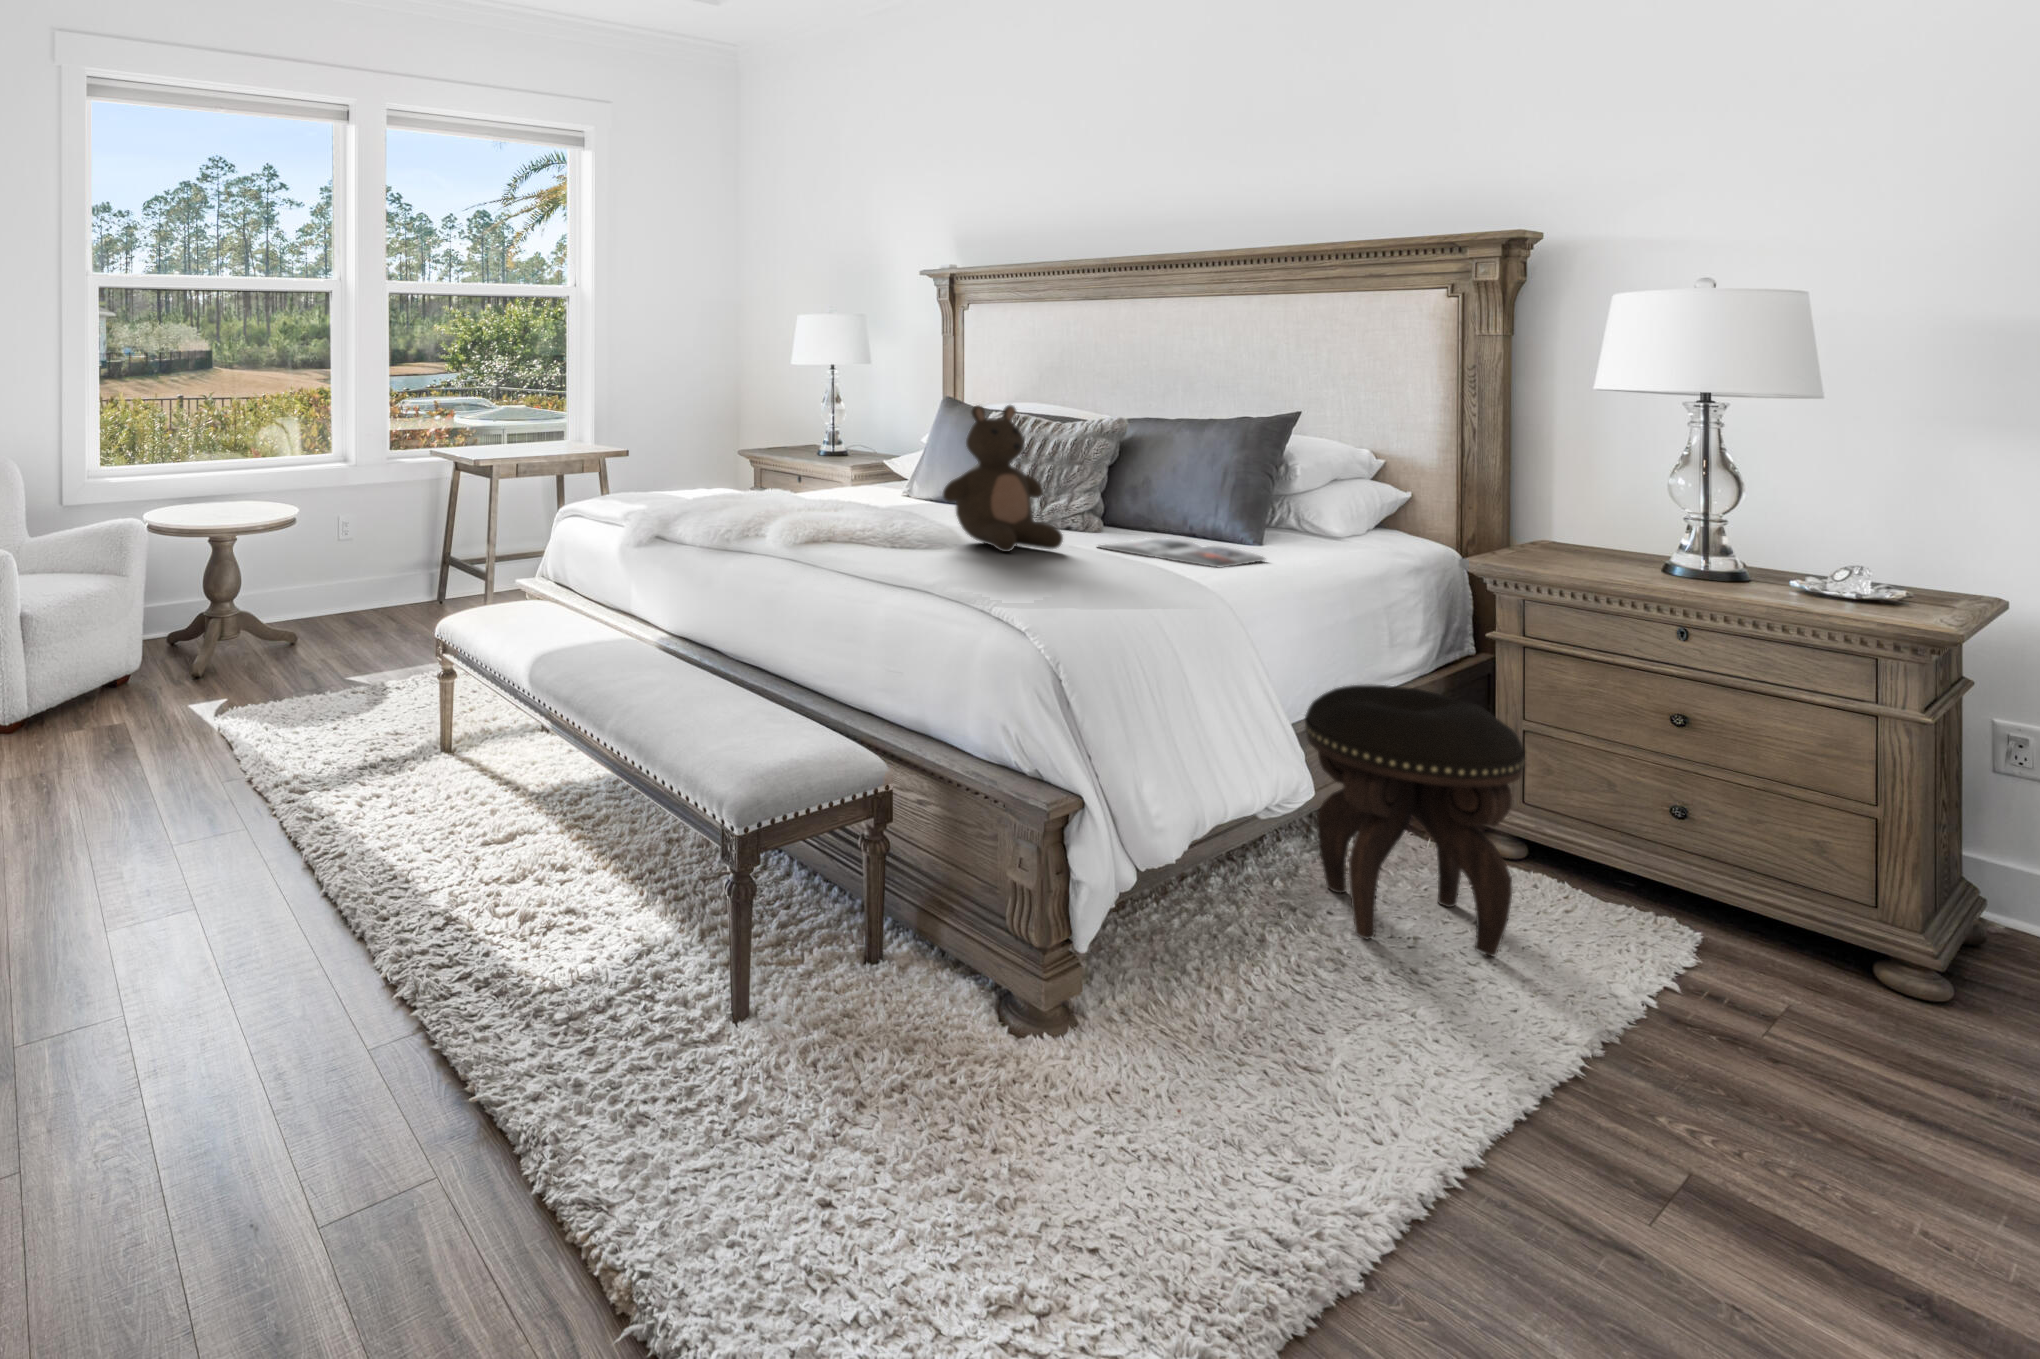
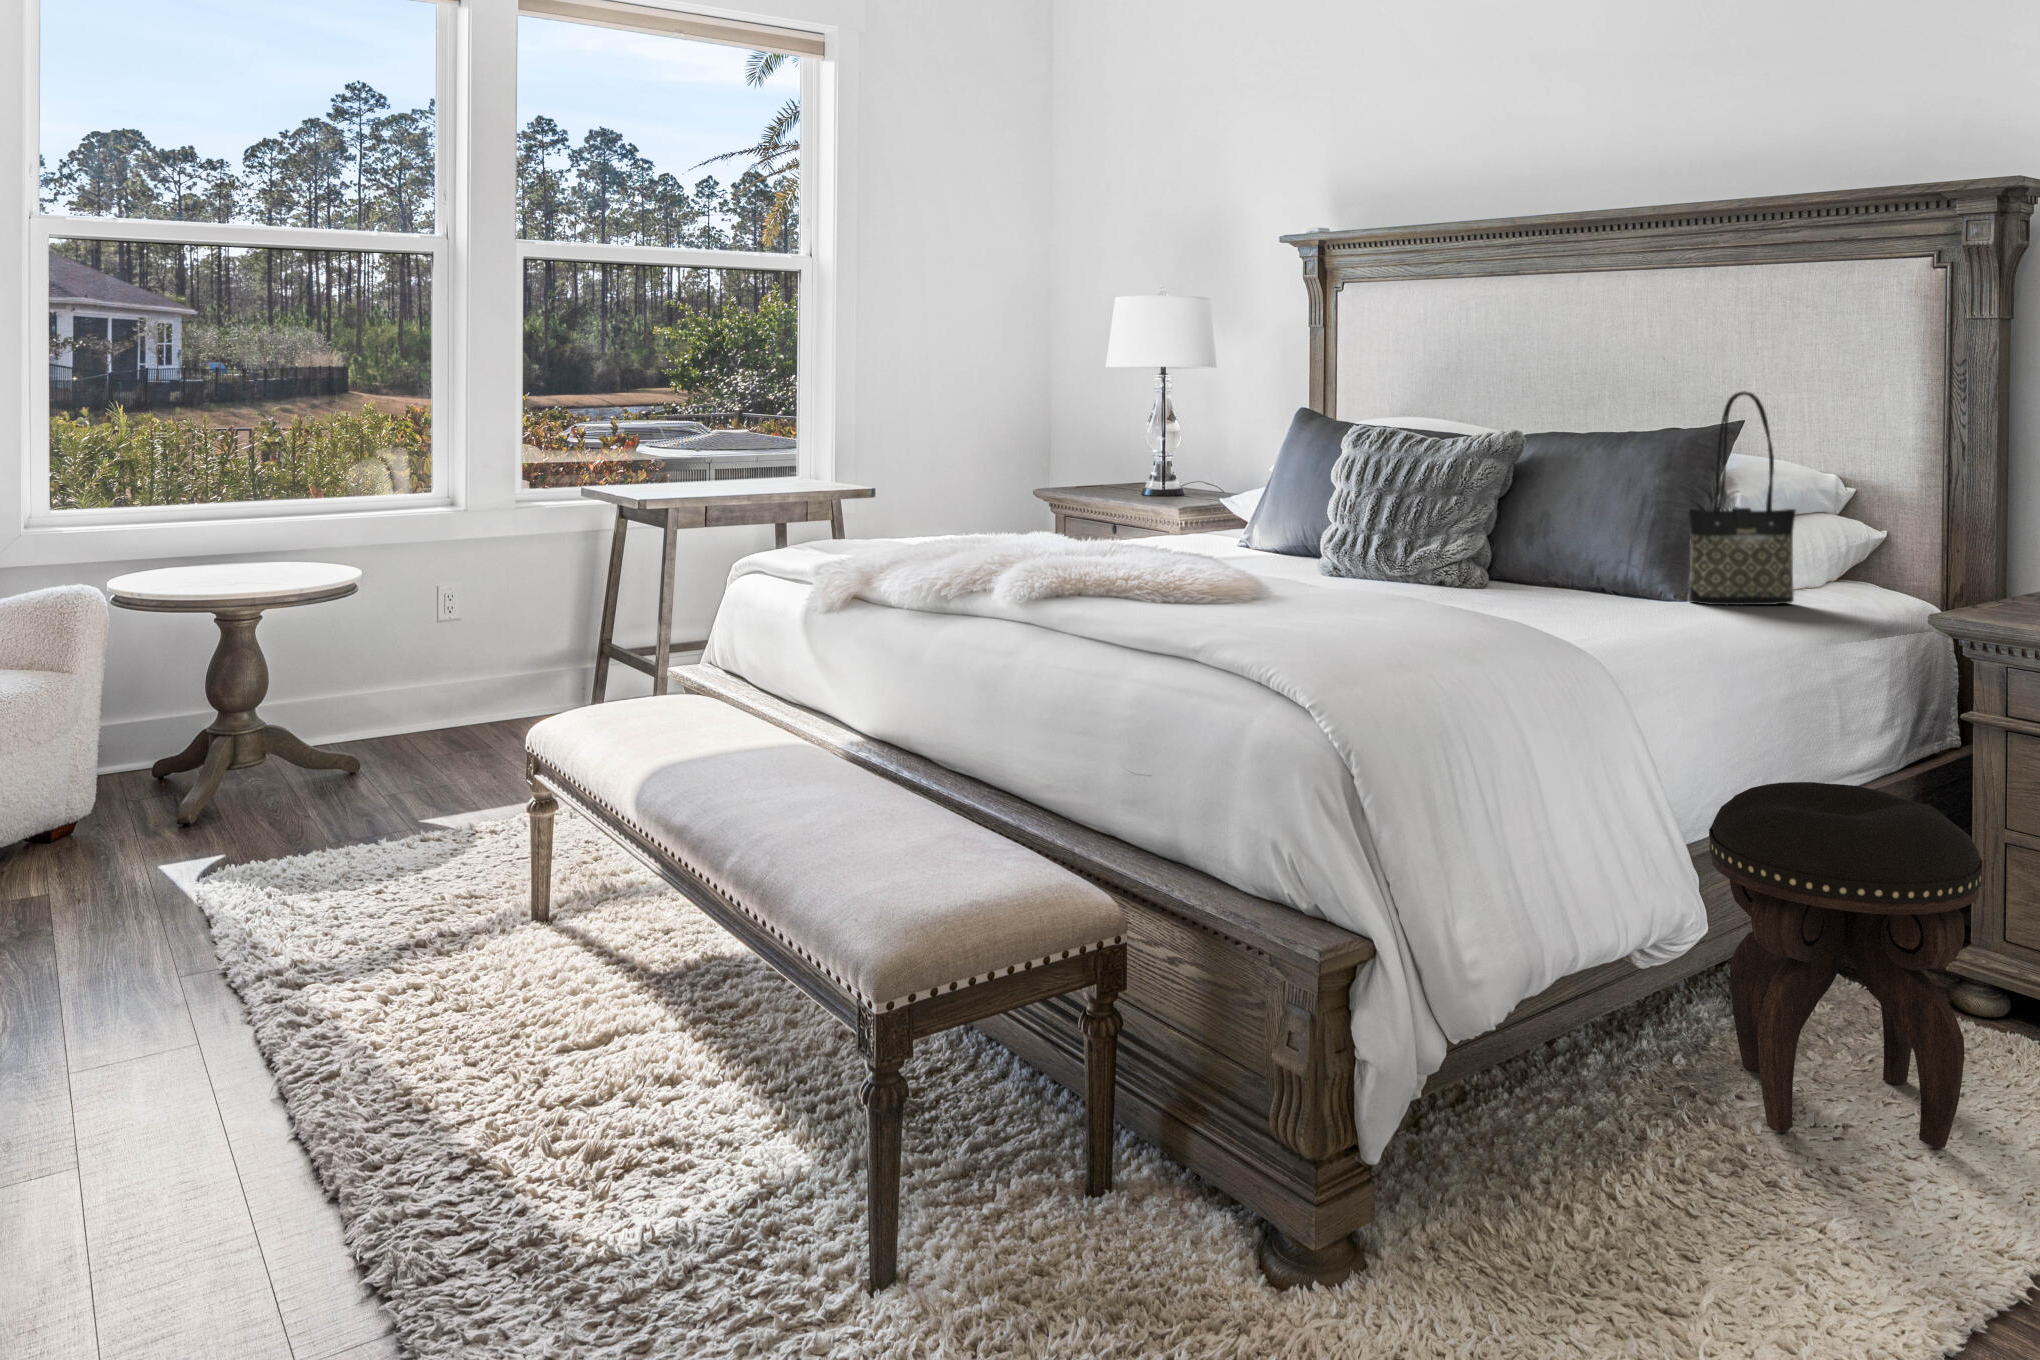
tote bag: none [1267,393,1349,550] -> present [1689,391,1796,605]
stuffed bear: present [943,405,1063,552] -> none [1245,405,1407,610]
magazine: present [1099,538,1265,567] -> none [1456,591,1677,628]

